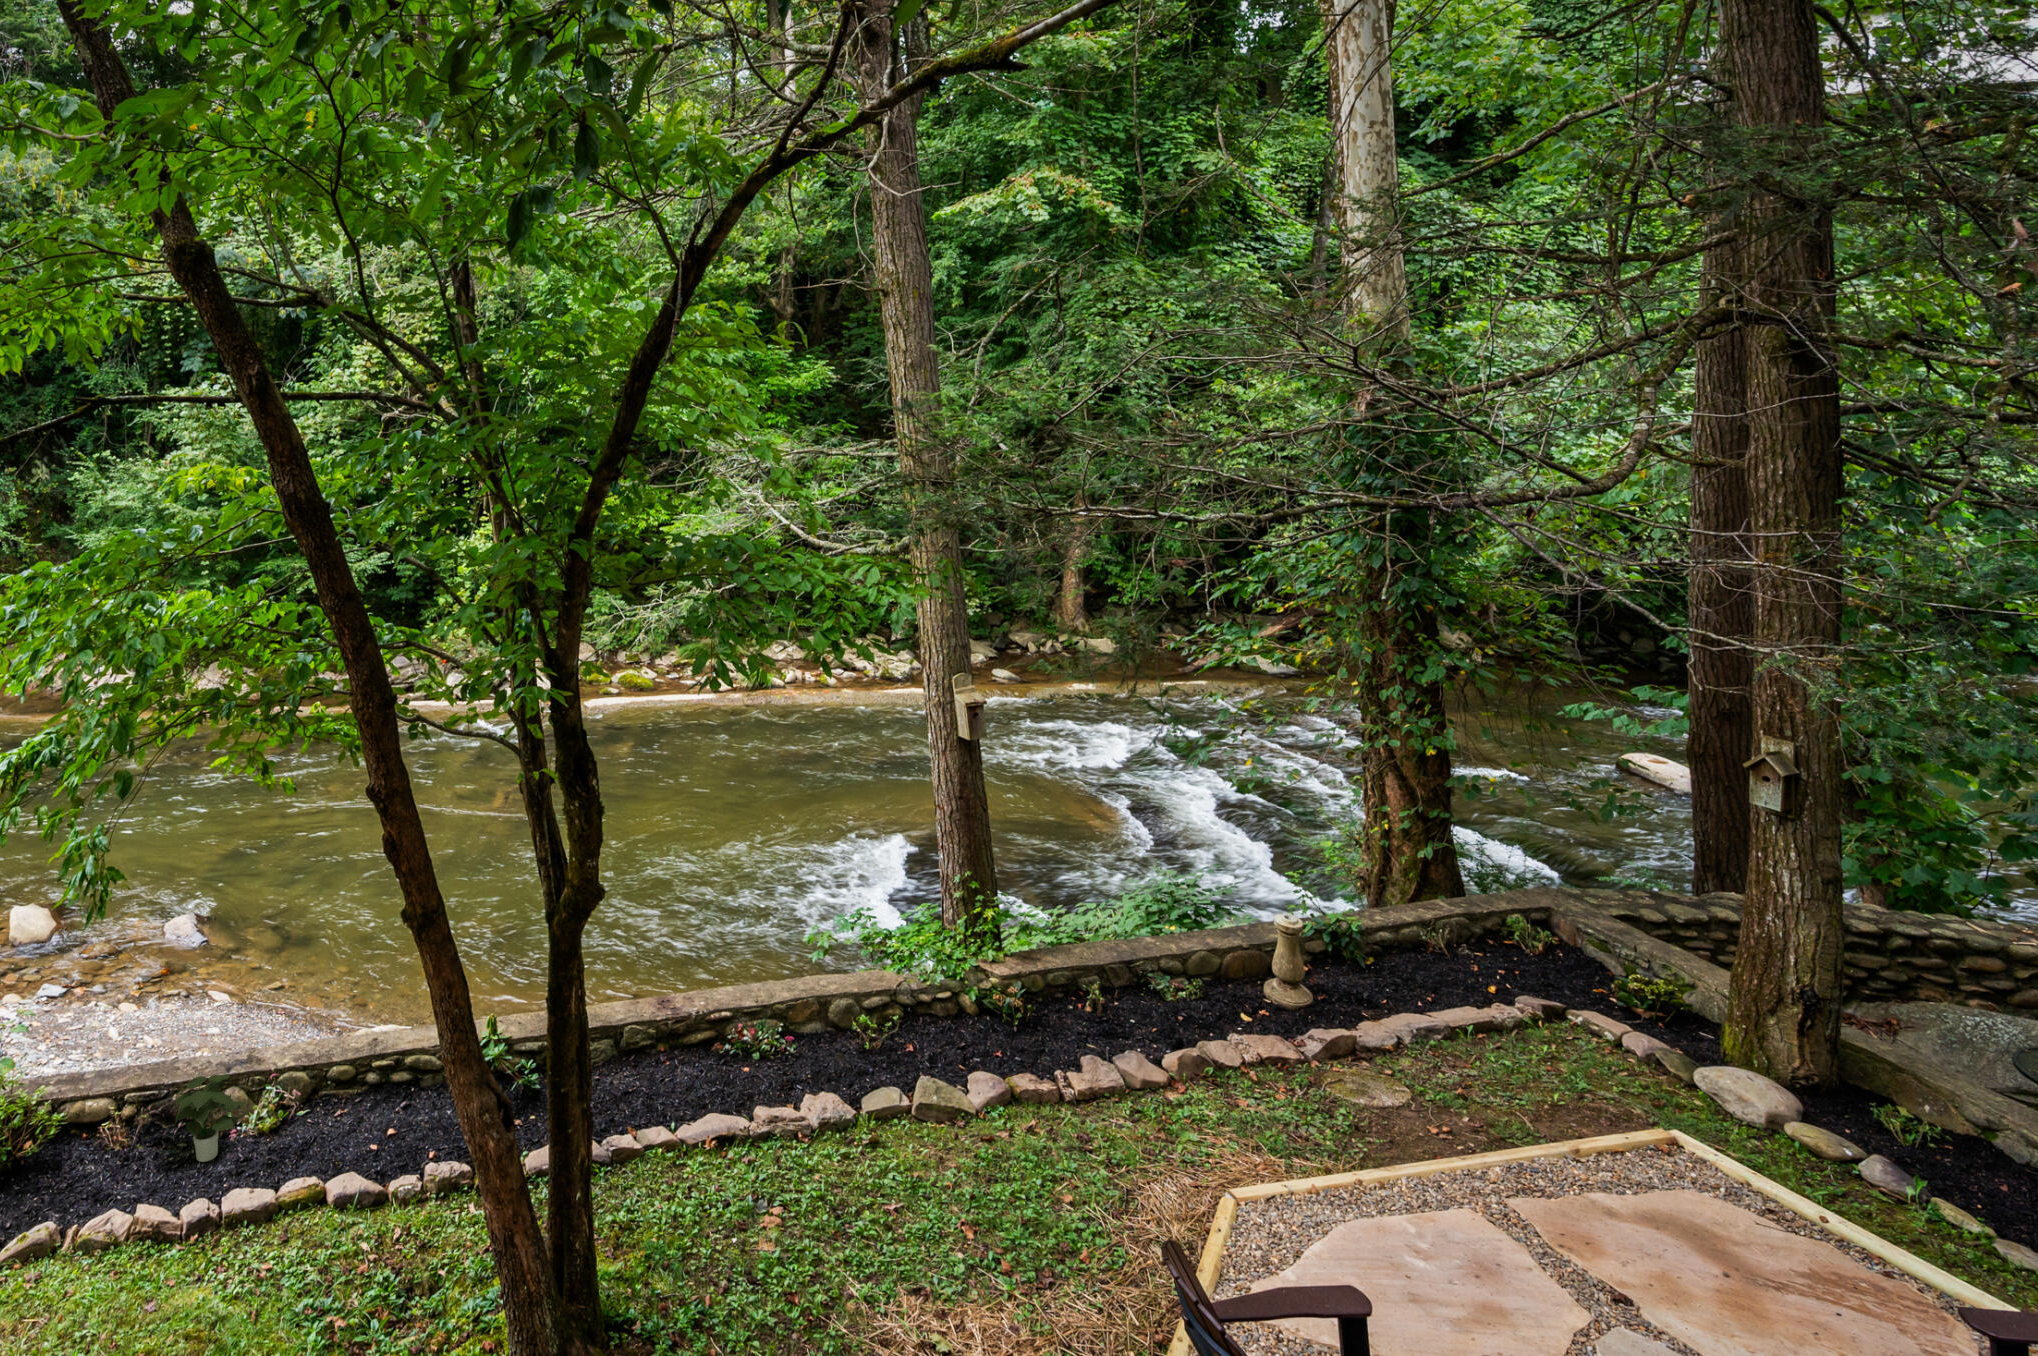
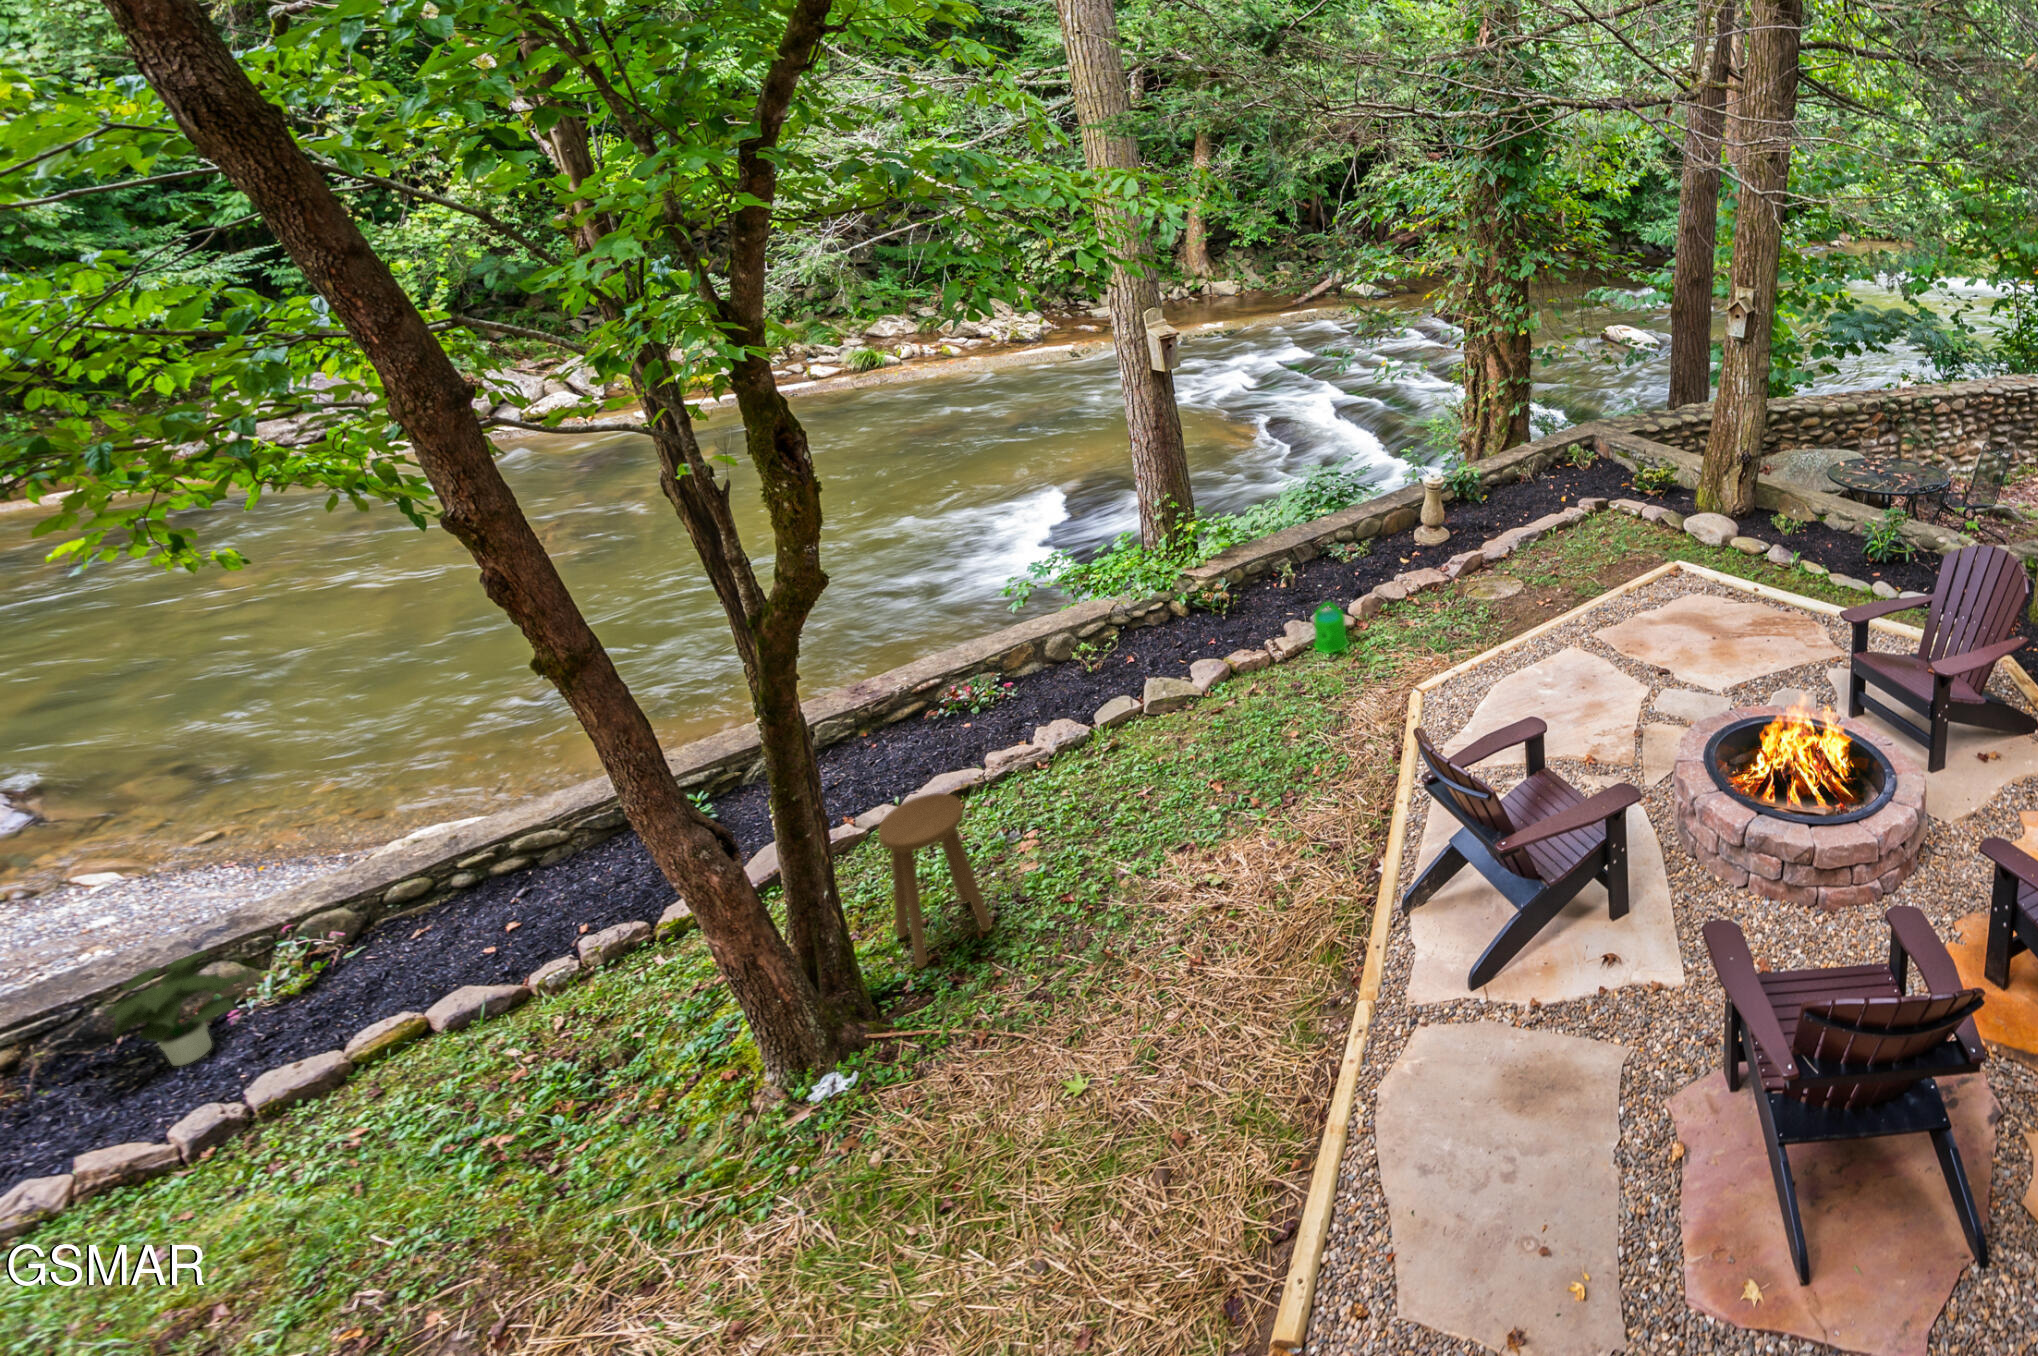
watering can: none [1110,1042,1156,1112] -> present [1314,602,1349,653]
stool: none [636,1125,722,1311] -> present [878,793,992,968]

